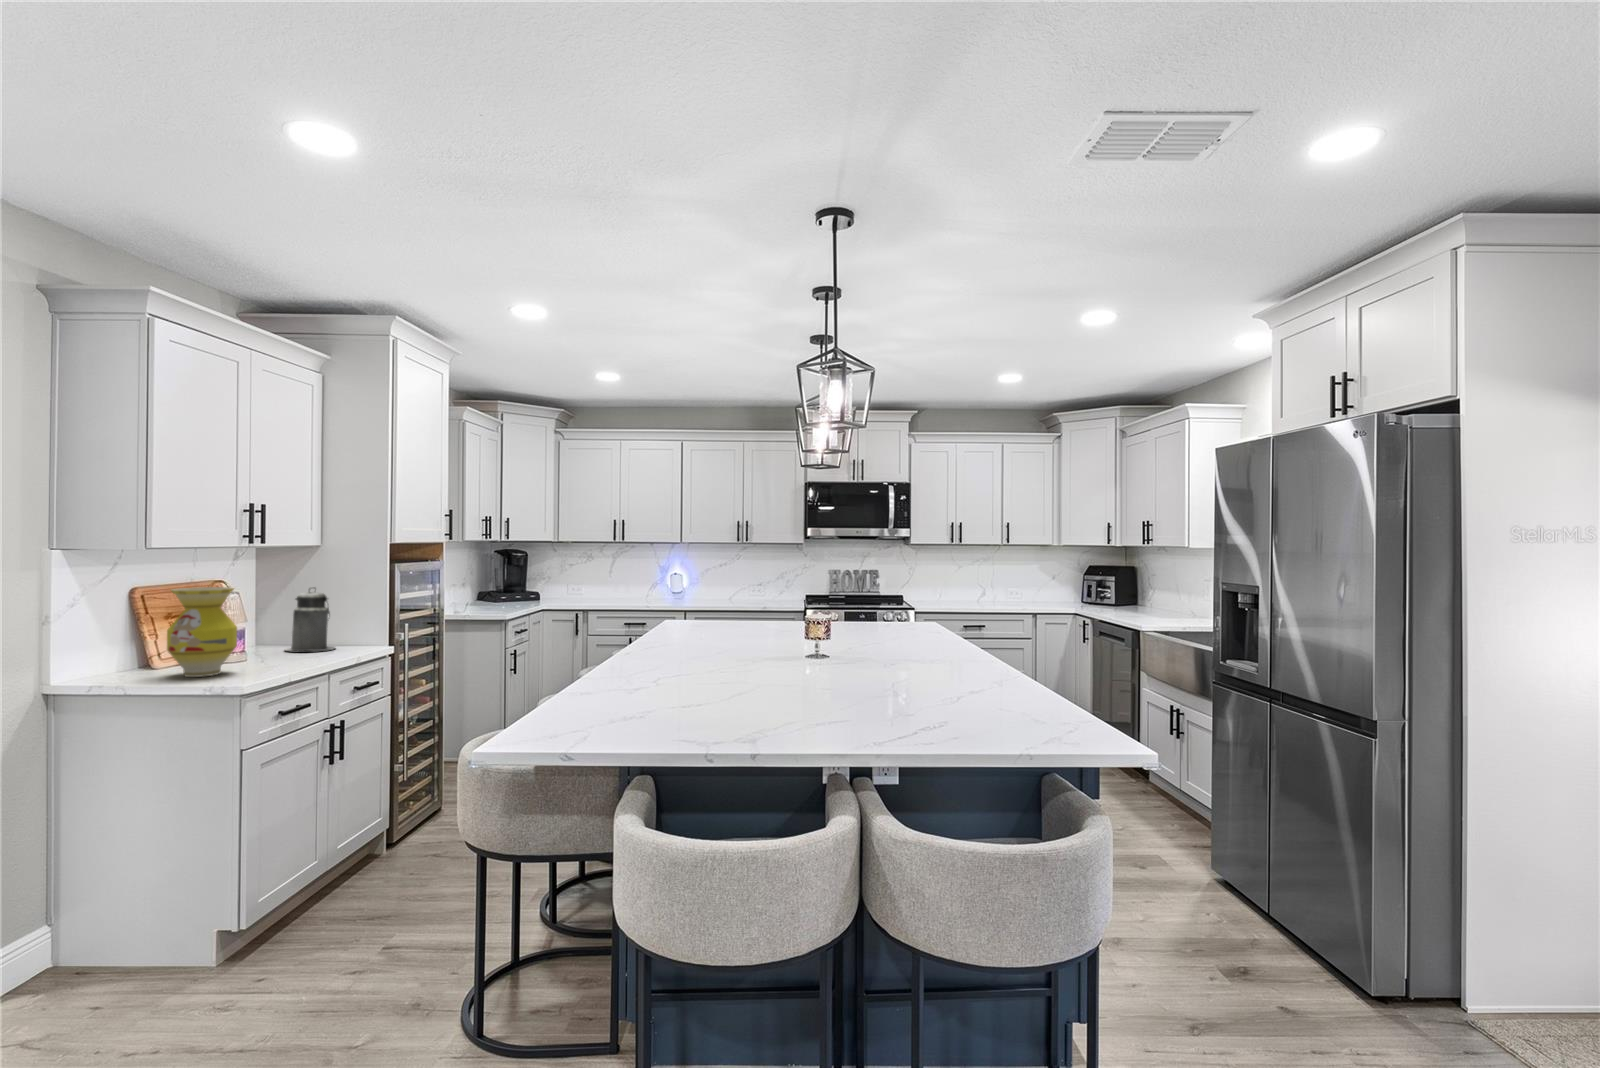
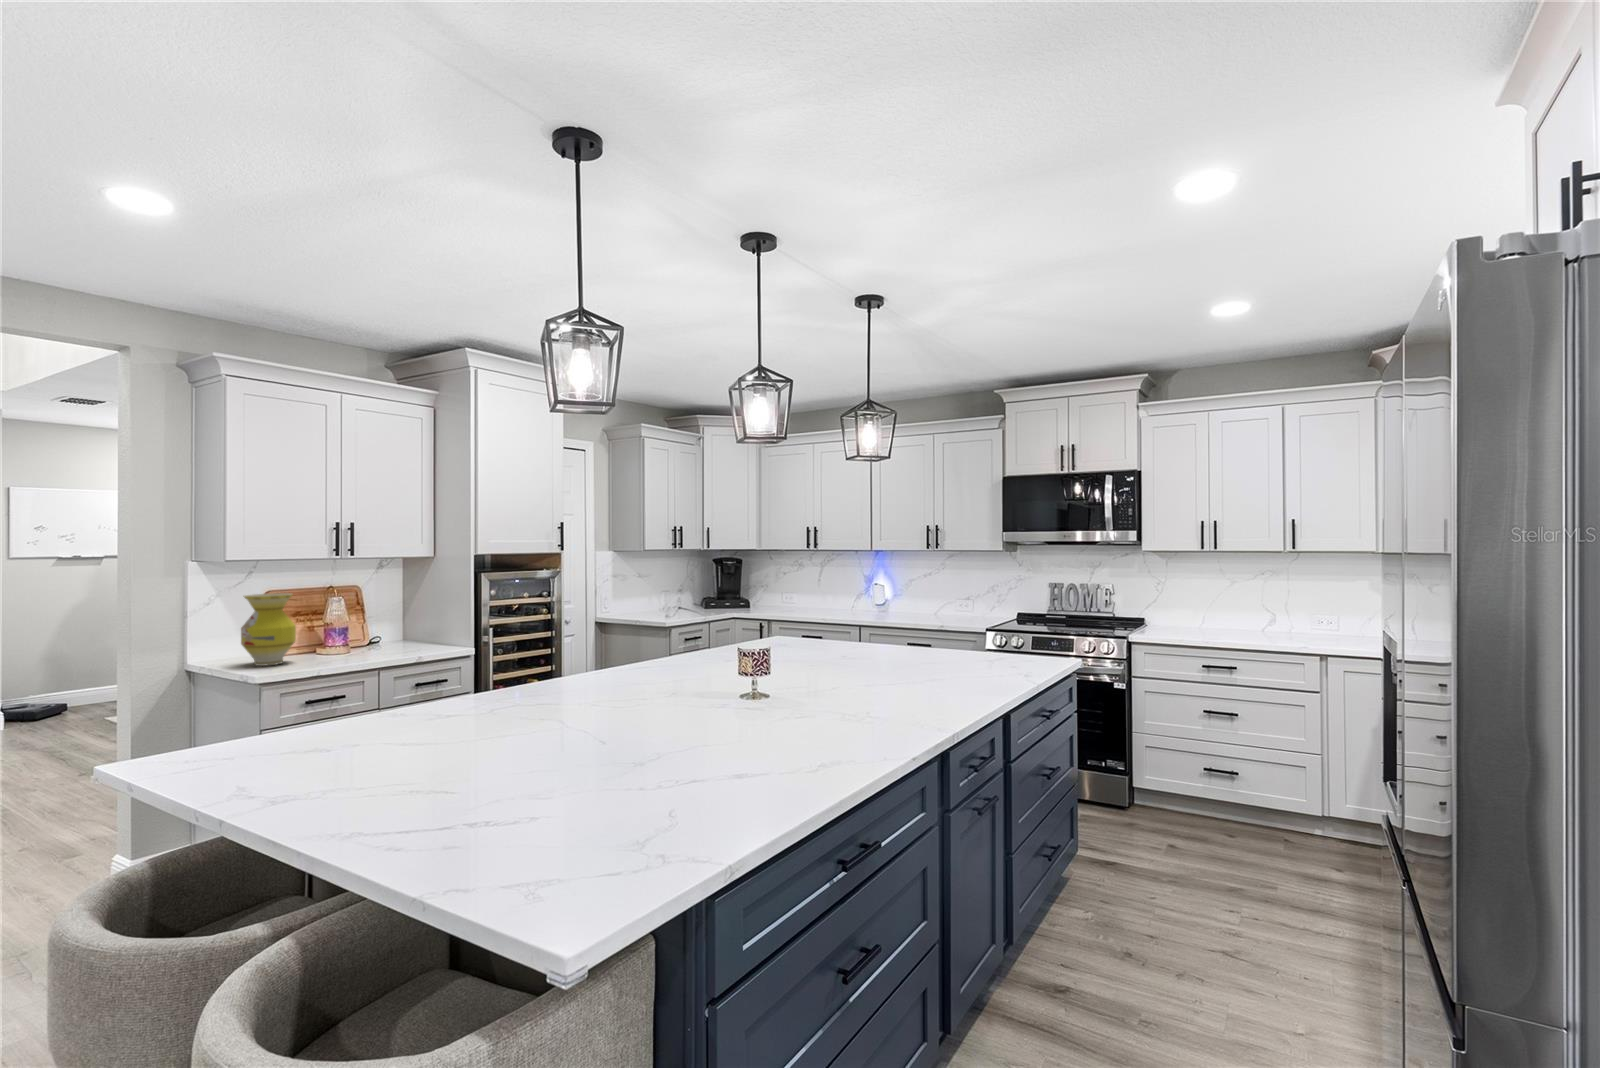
canister: present [286,587,335,652] -> none [393,593,435,649]

